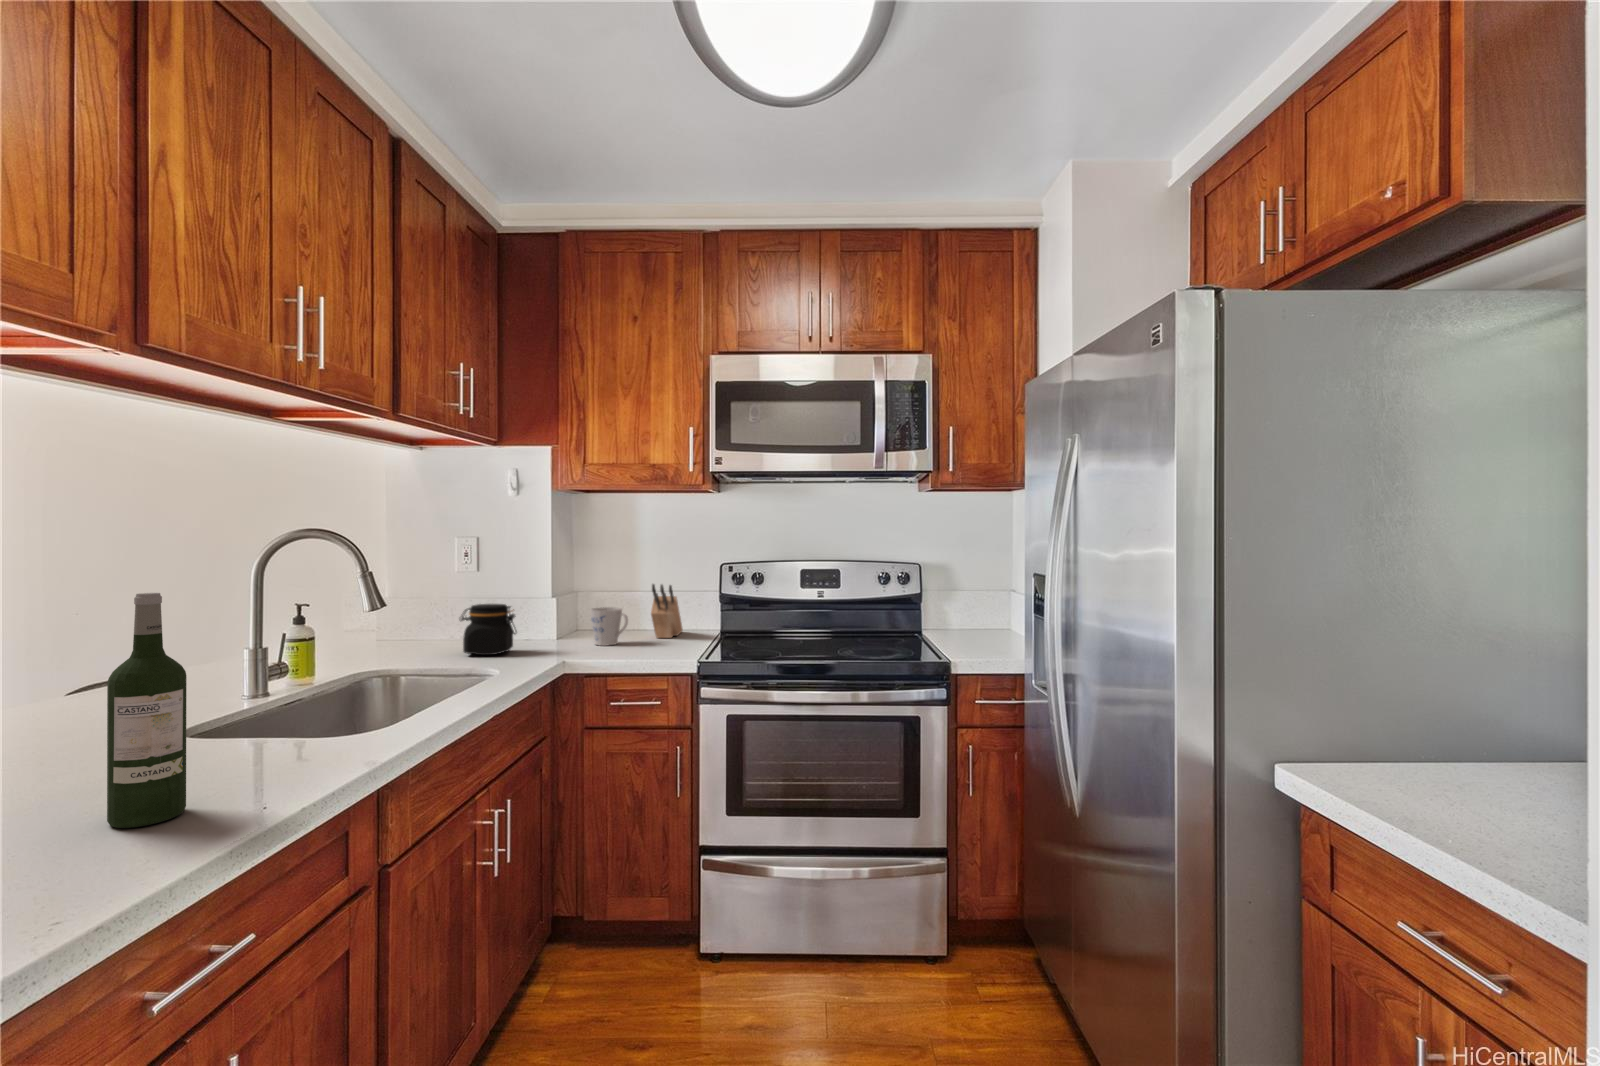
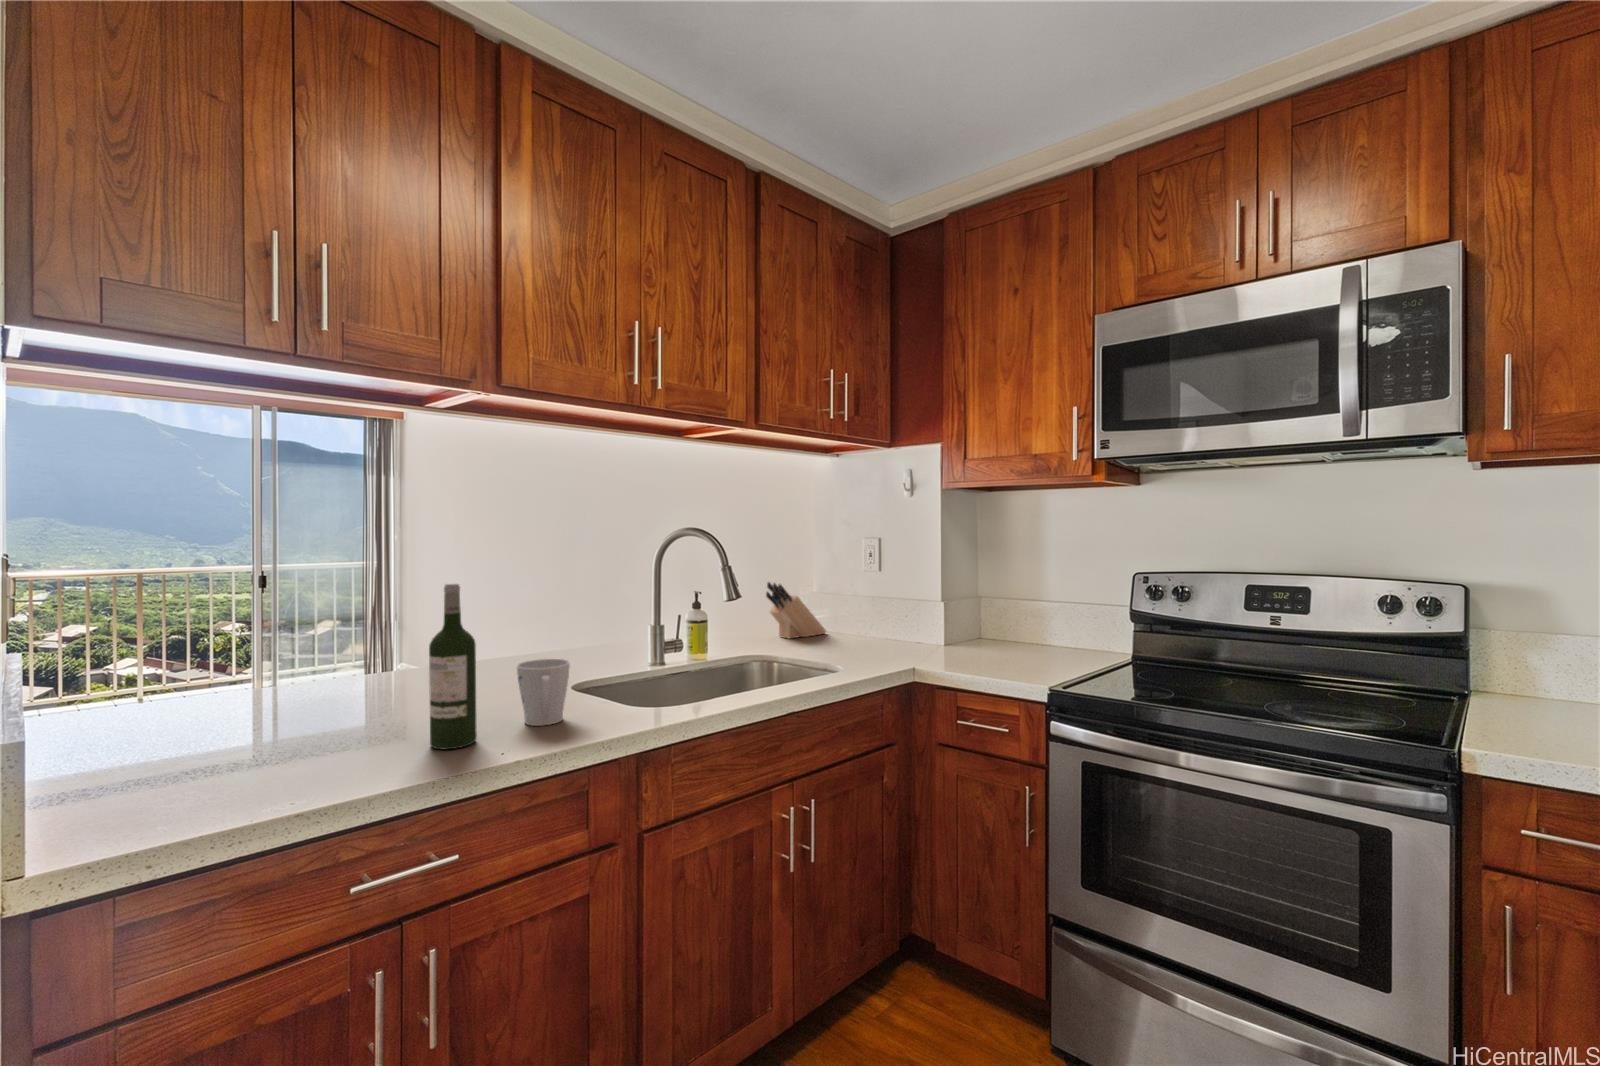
knife block: present [651,584,683,638] -> present [766,582,826,639]
jar: present [460,604,517,655] -> none [837,602,885,651]
mug: present [590,607,628,646] -> present [517,659,570,726]

